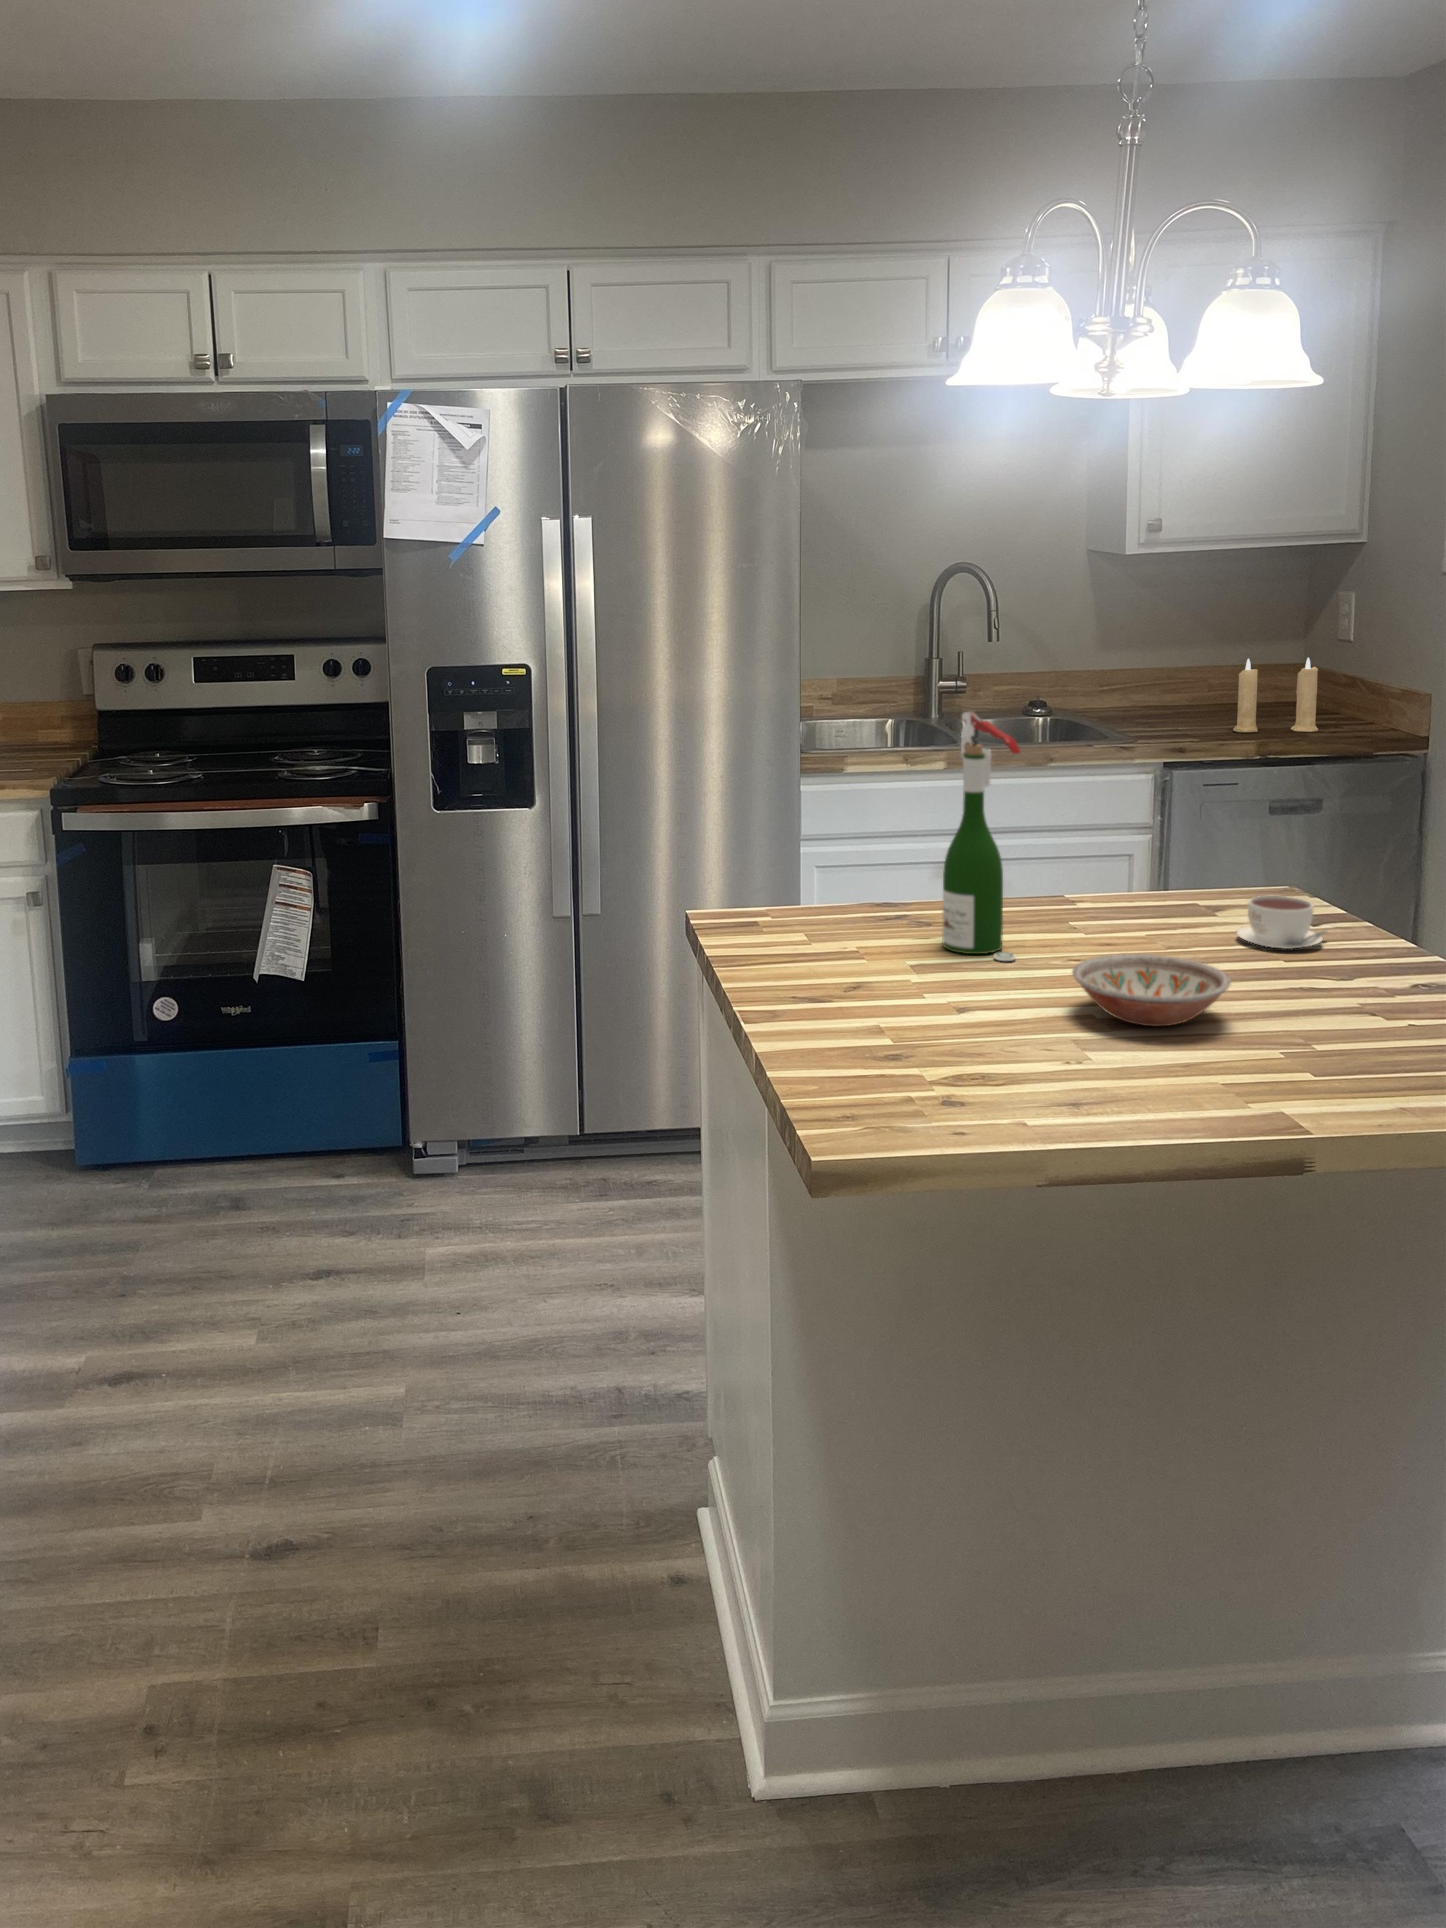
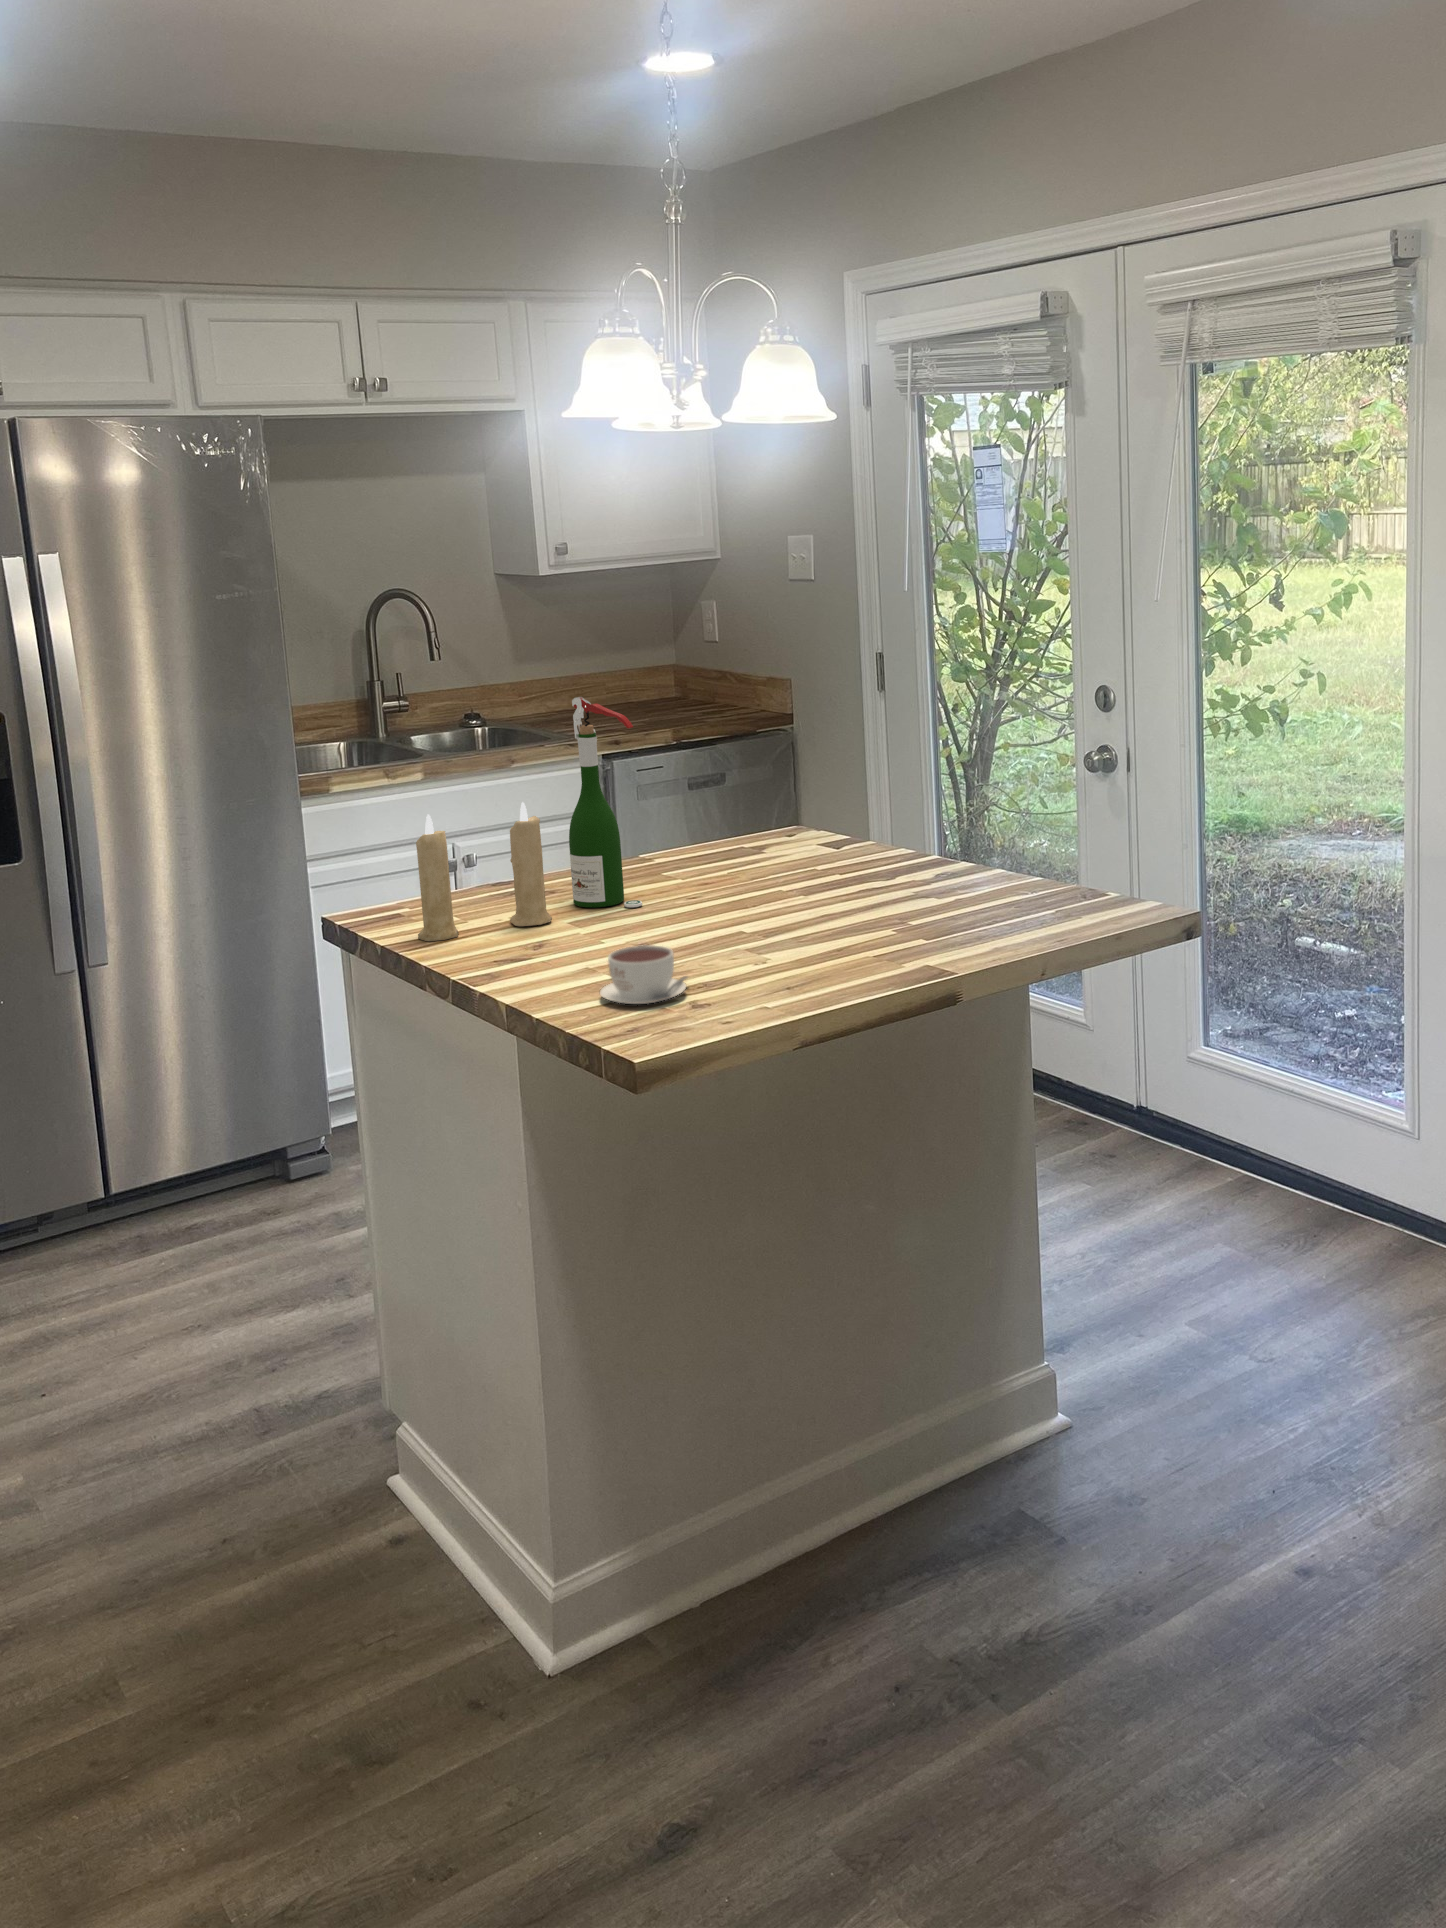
candle: present [1233,658,1318,732] -> present [416,802,552,941]
coffee cup: present [1236,896,1326,949] -> present [600,945,687,1004]
bowl: present [1072,954,1231,1026] -> none [716,877,837,931]

